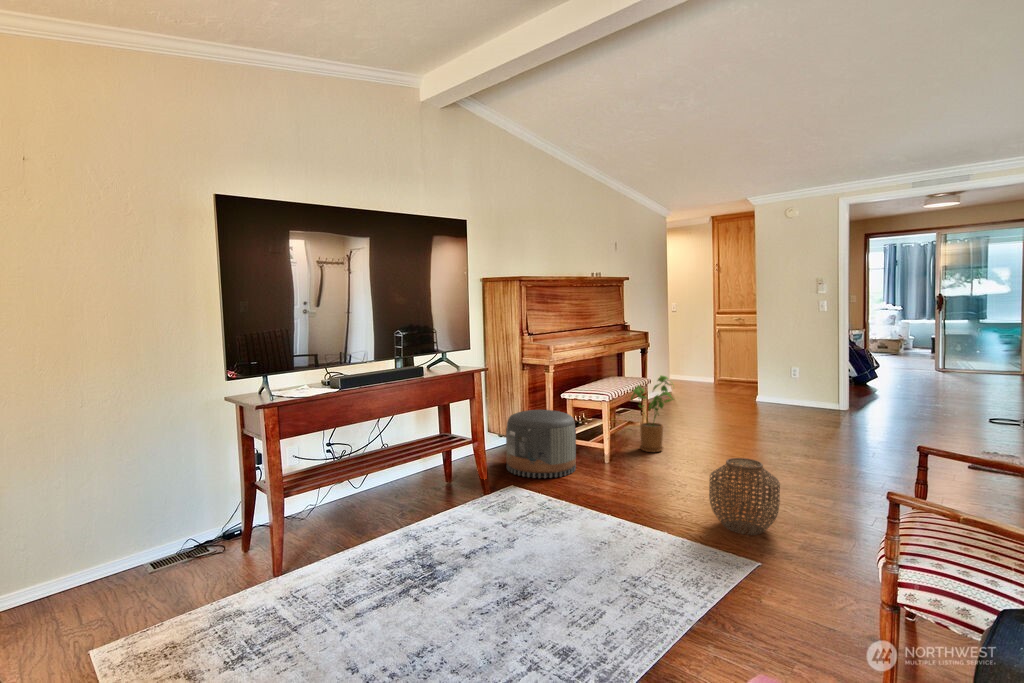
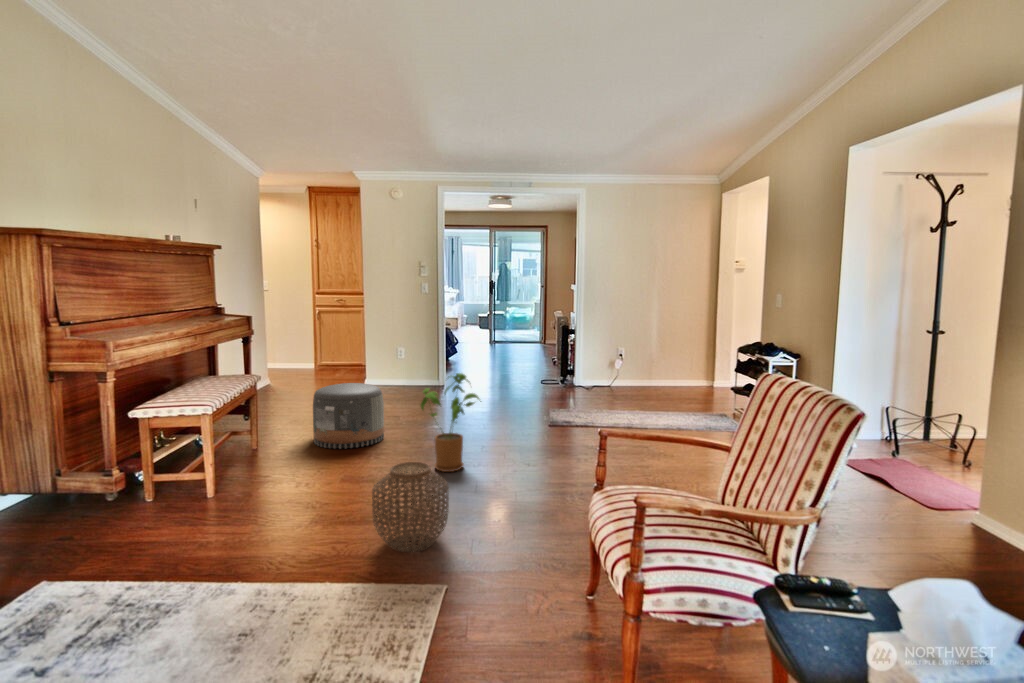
house plant: present [631,376,673,452] -> present [421,373,481,472]
pouf: present [506,410,576,478] -> present [313,383,384,449]

